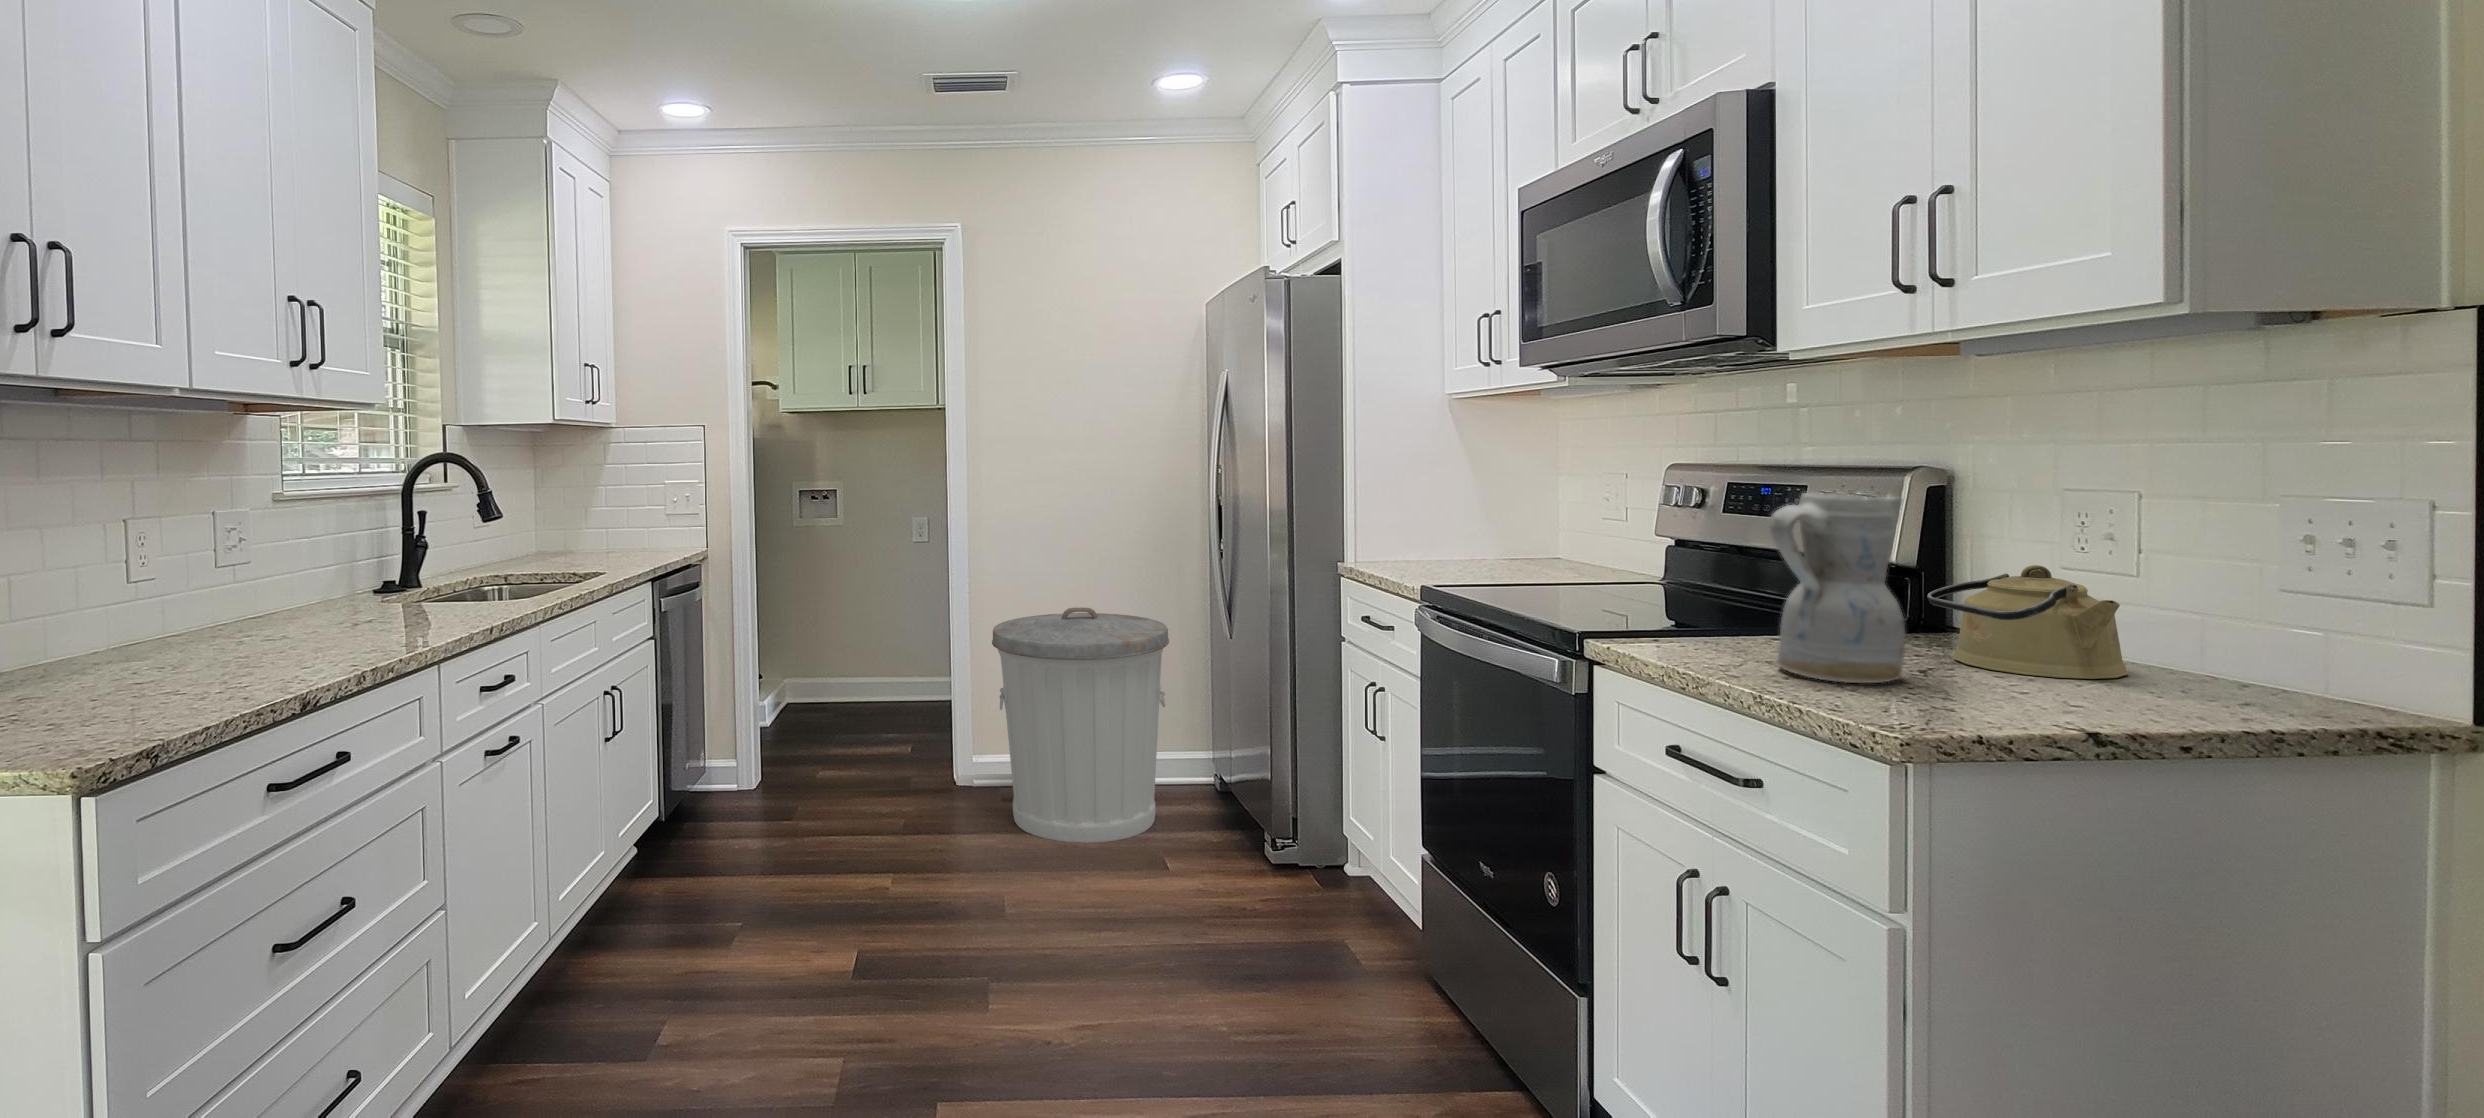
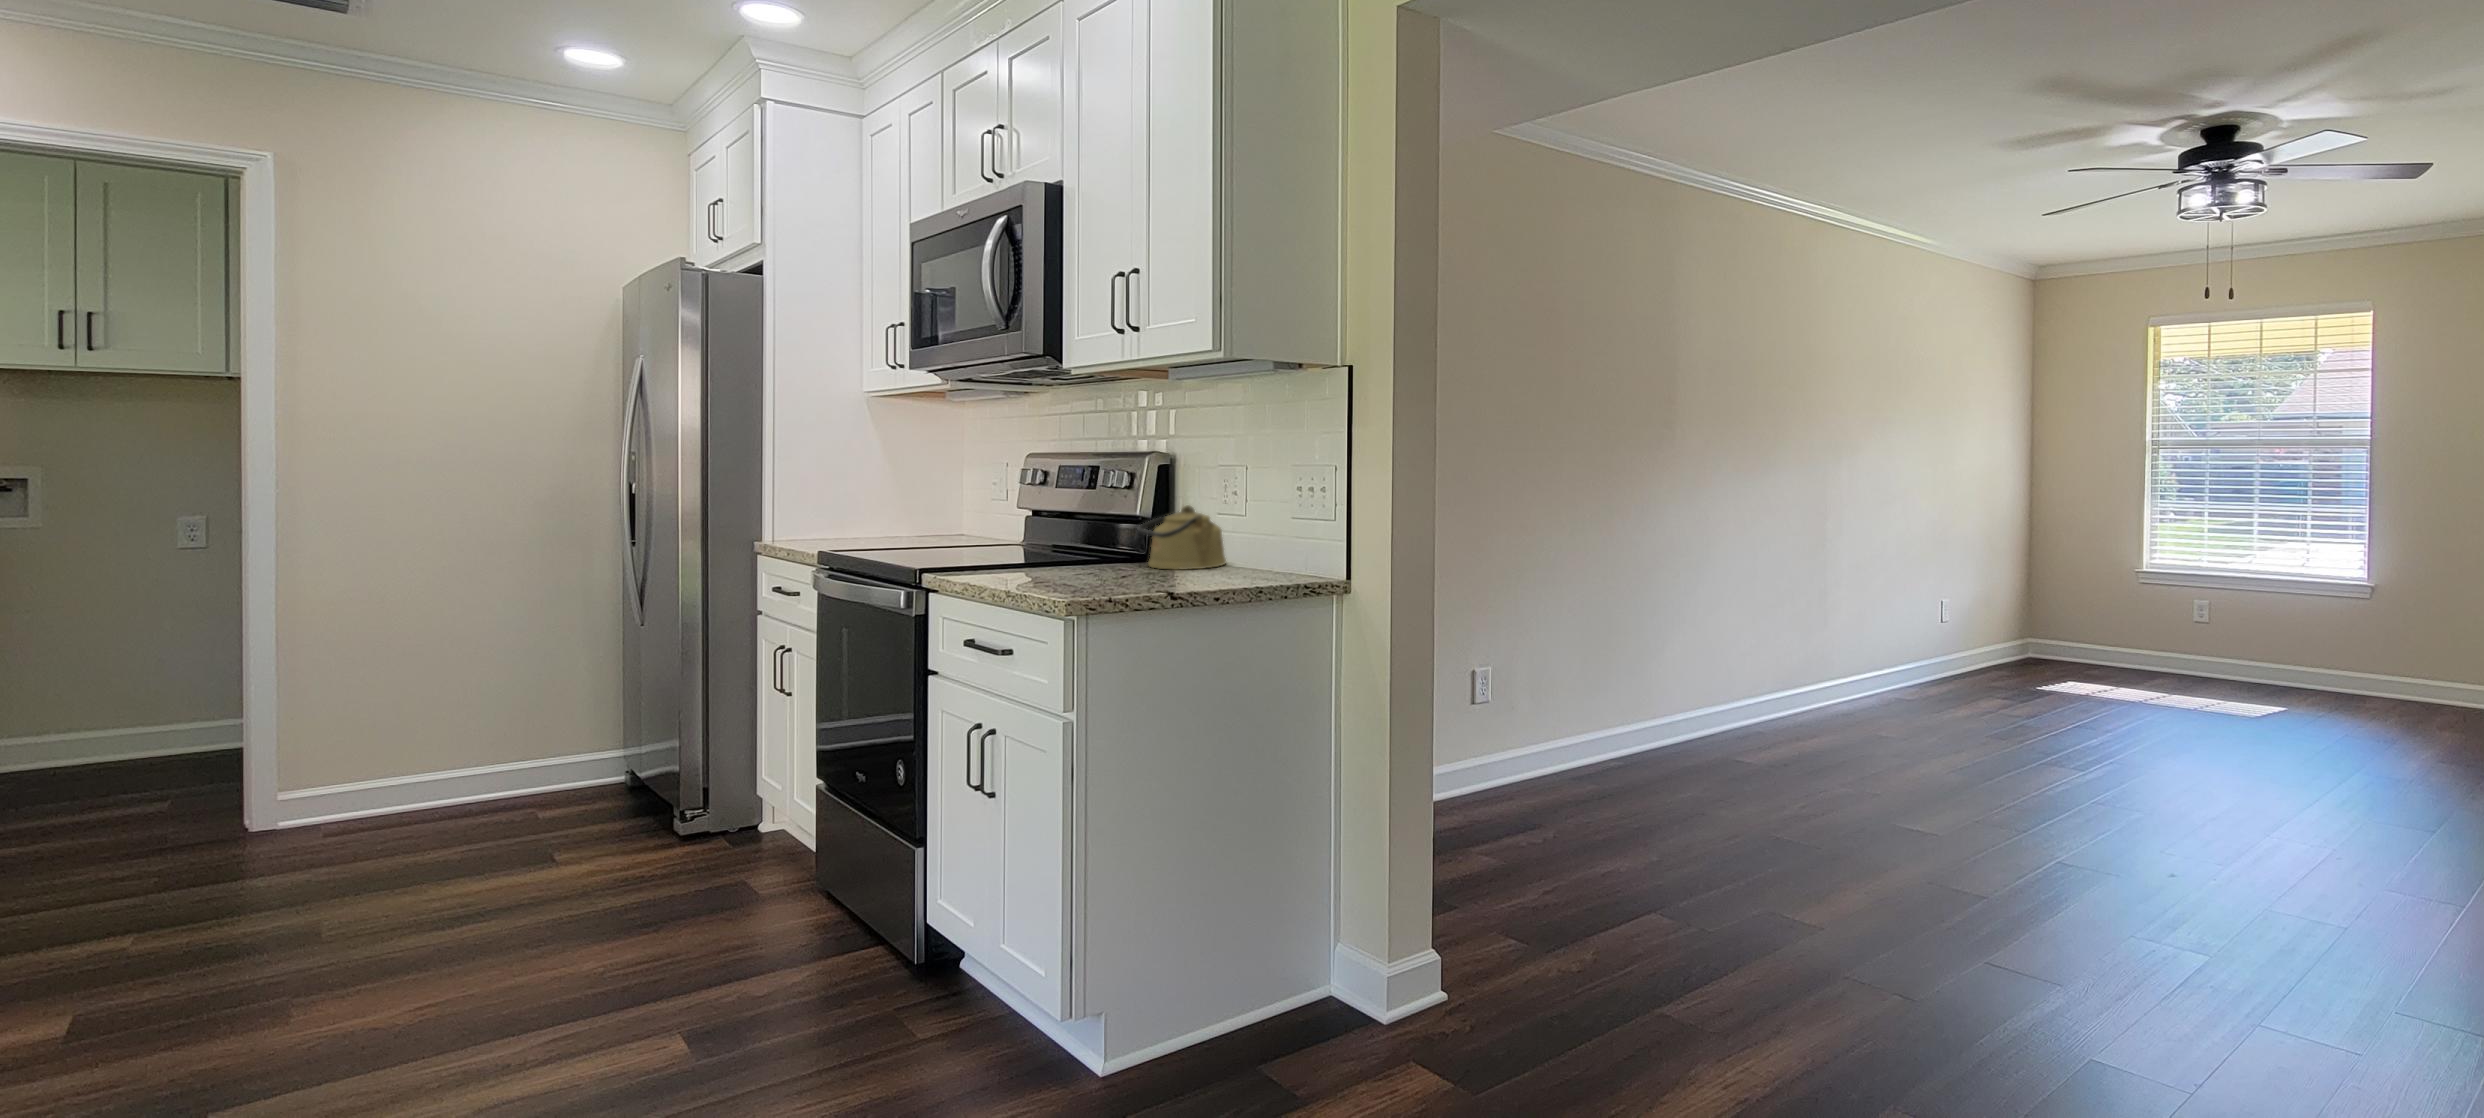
ceramic pitcher: present [1770,493,1905,683] -> none [1026,462,1107,582]
trash can: present [992,607,1169,843] -> none [265,613,553,889]

